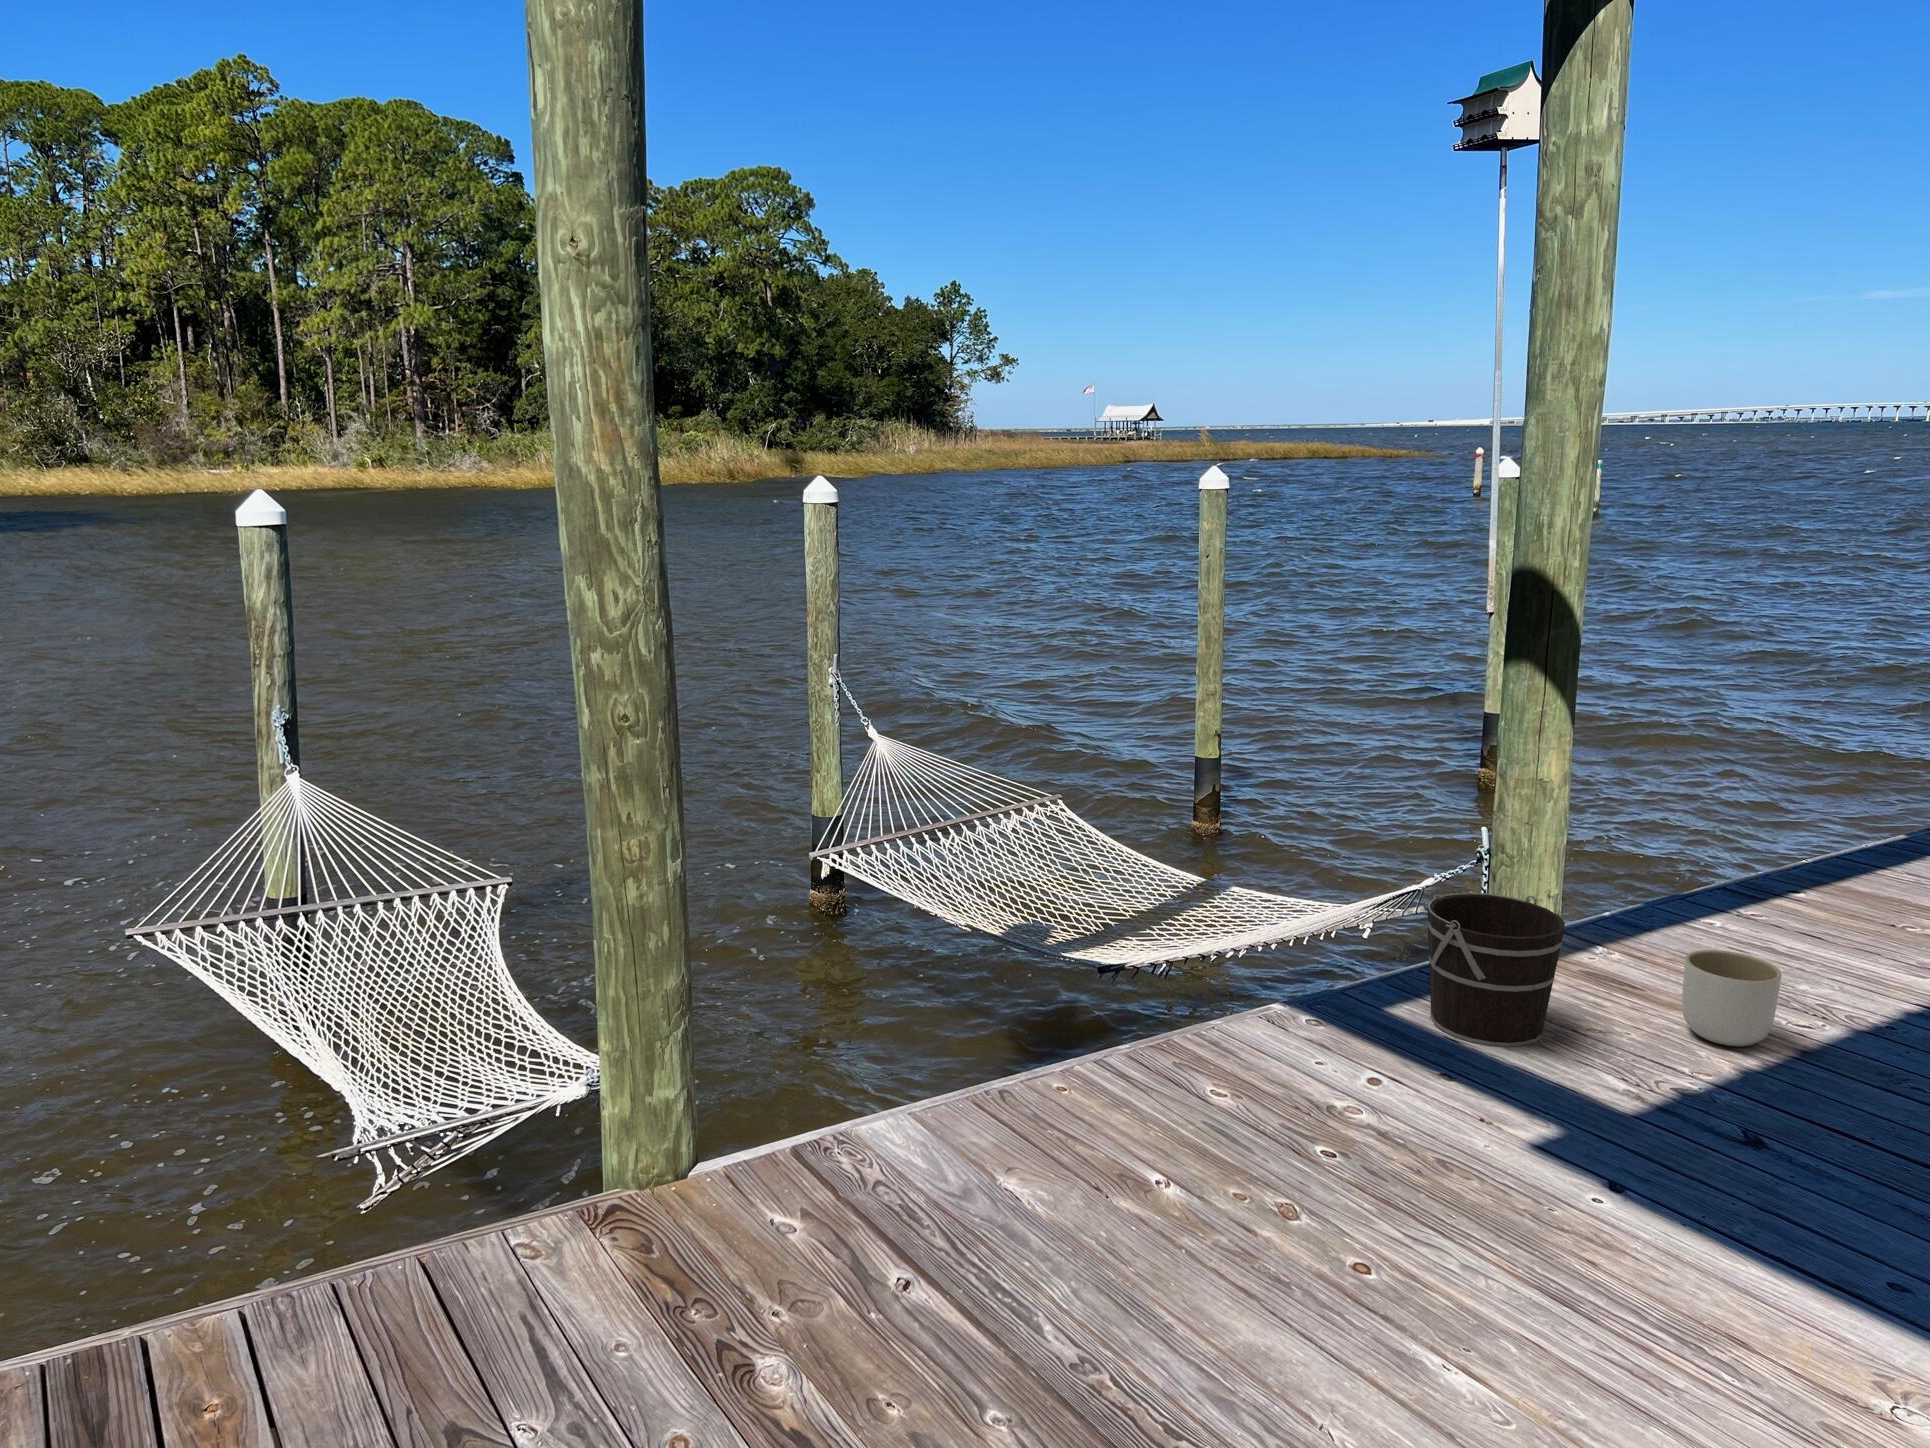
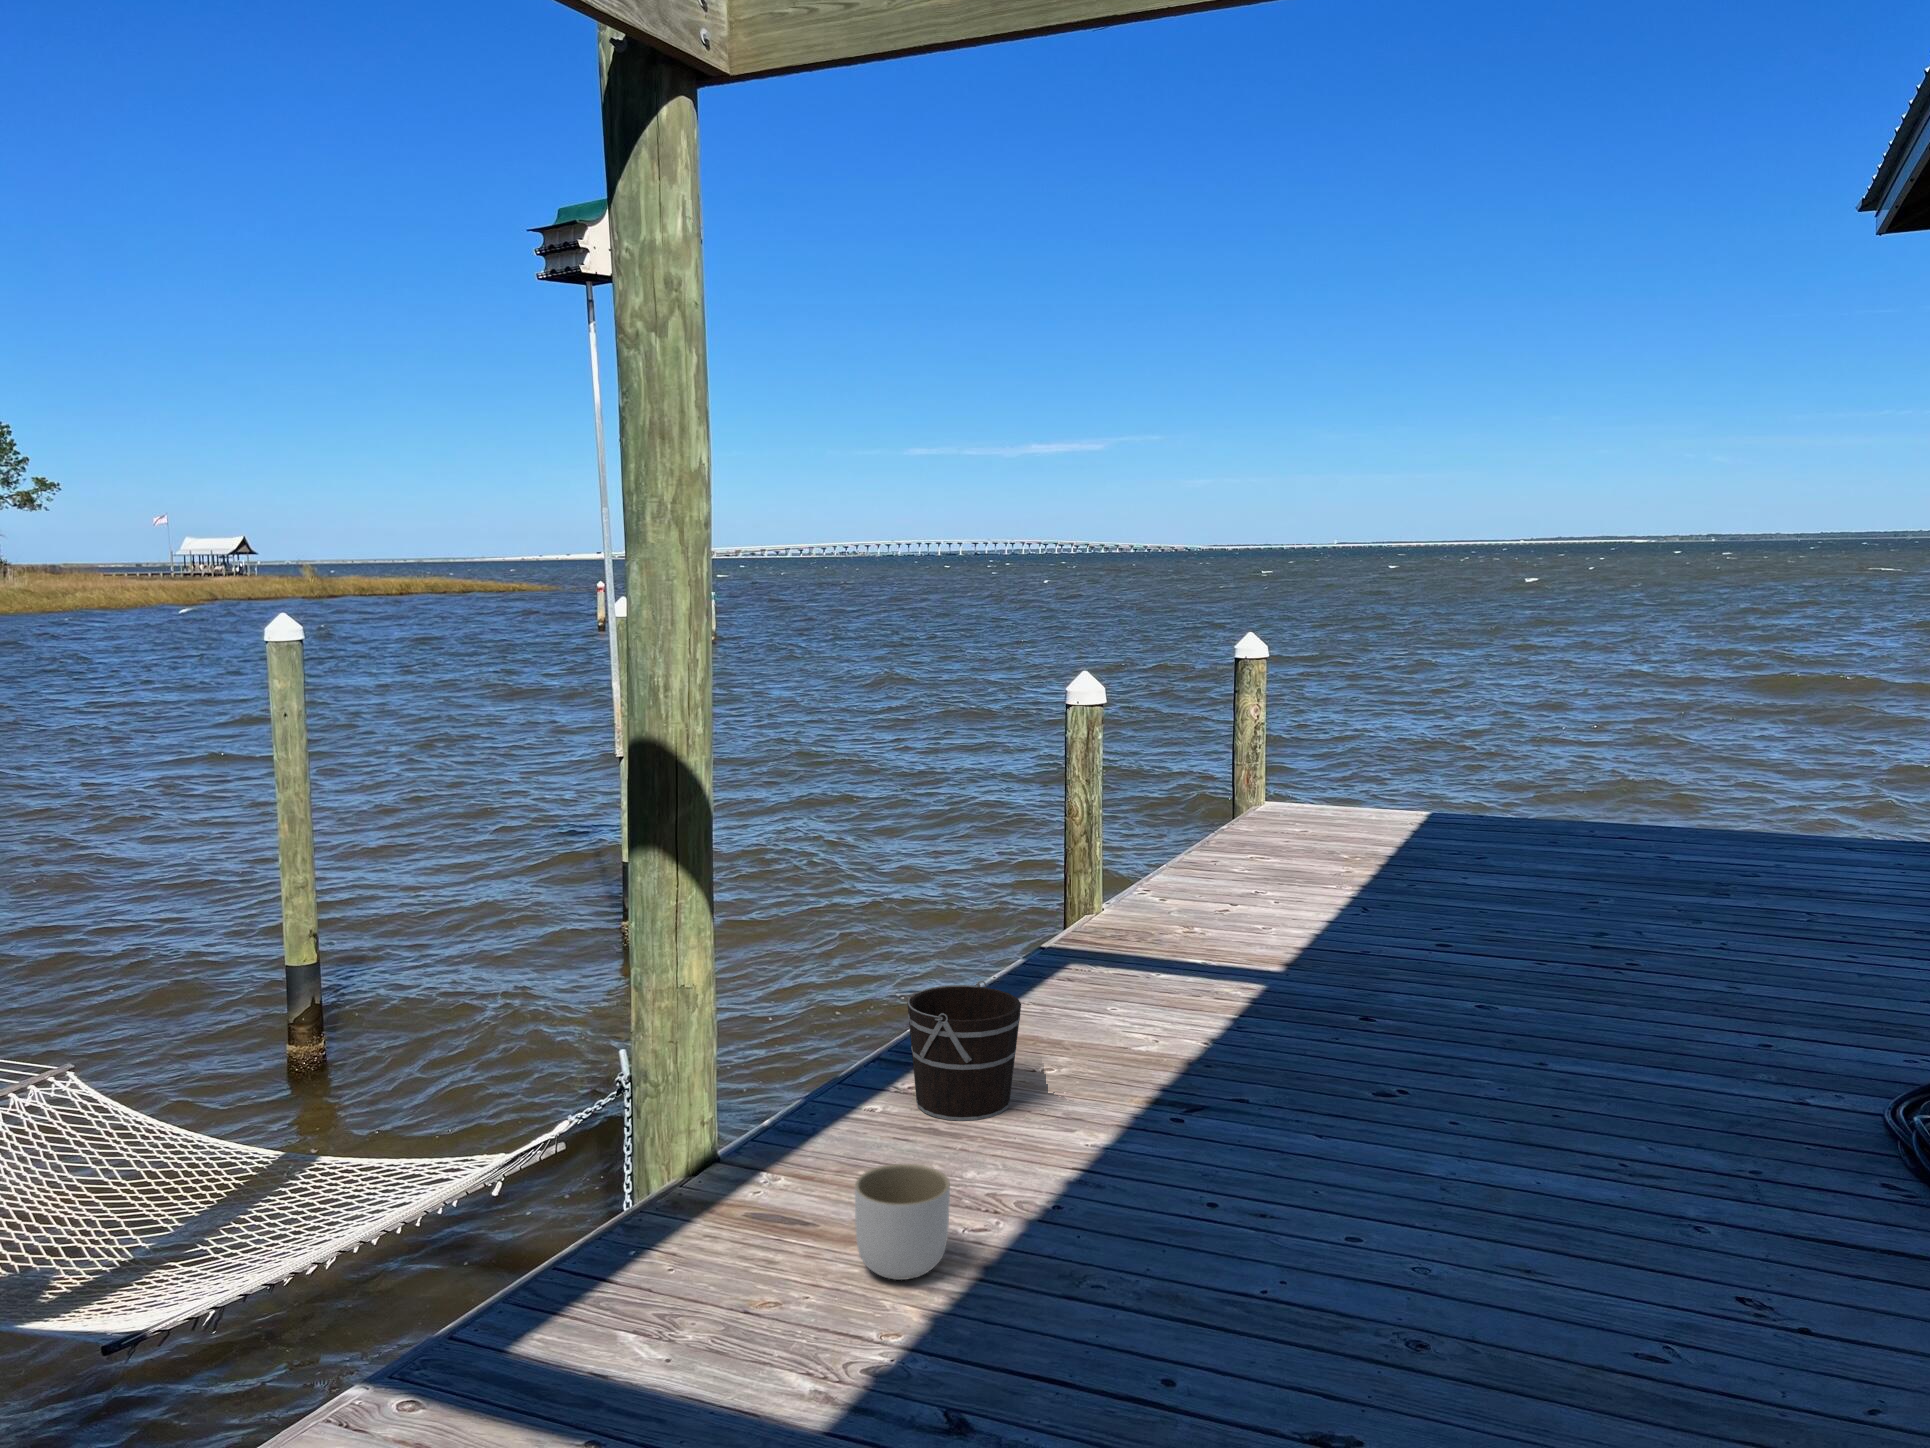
bucket: present [1427,893,1565,1047] -> present [907,981,1021,1121]

